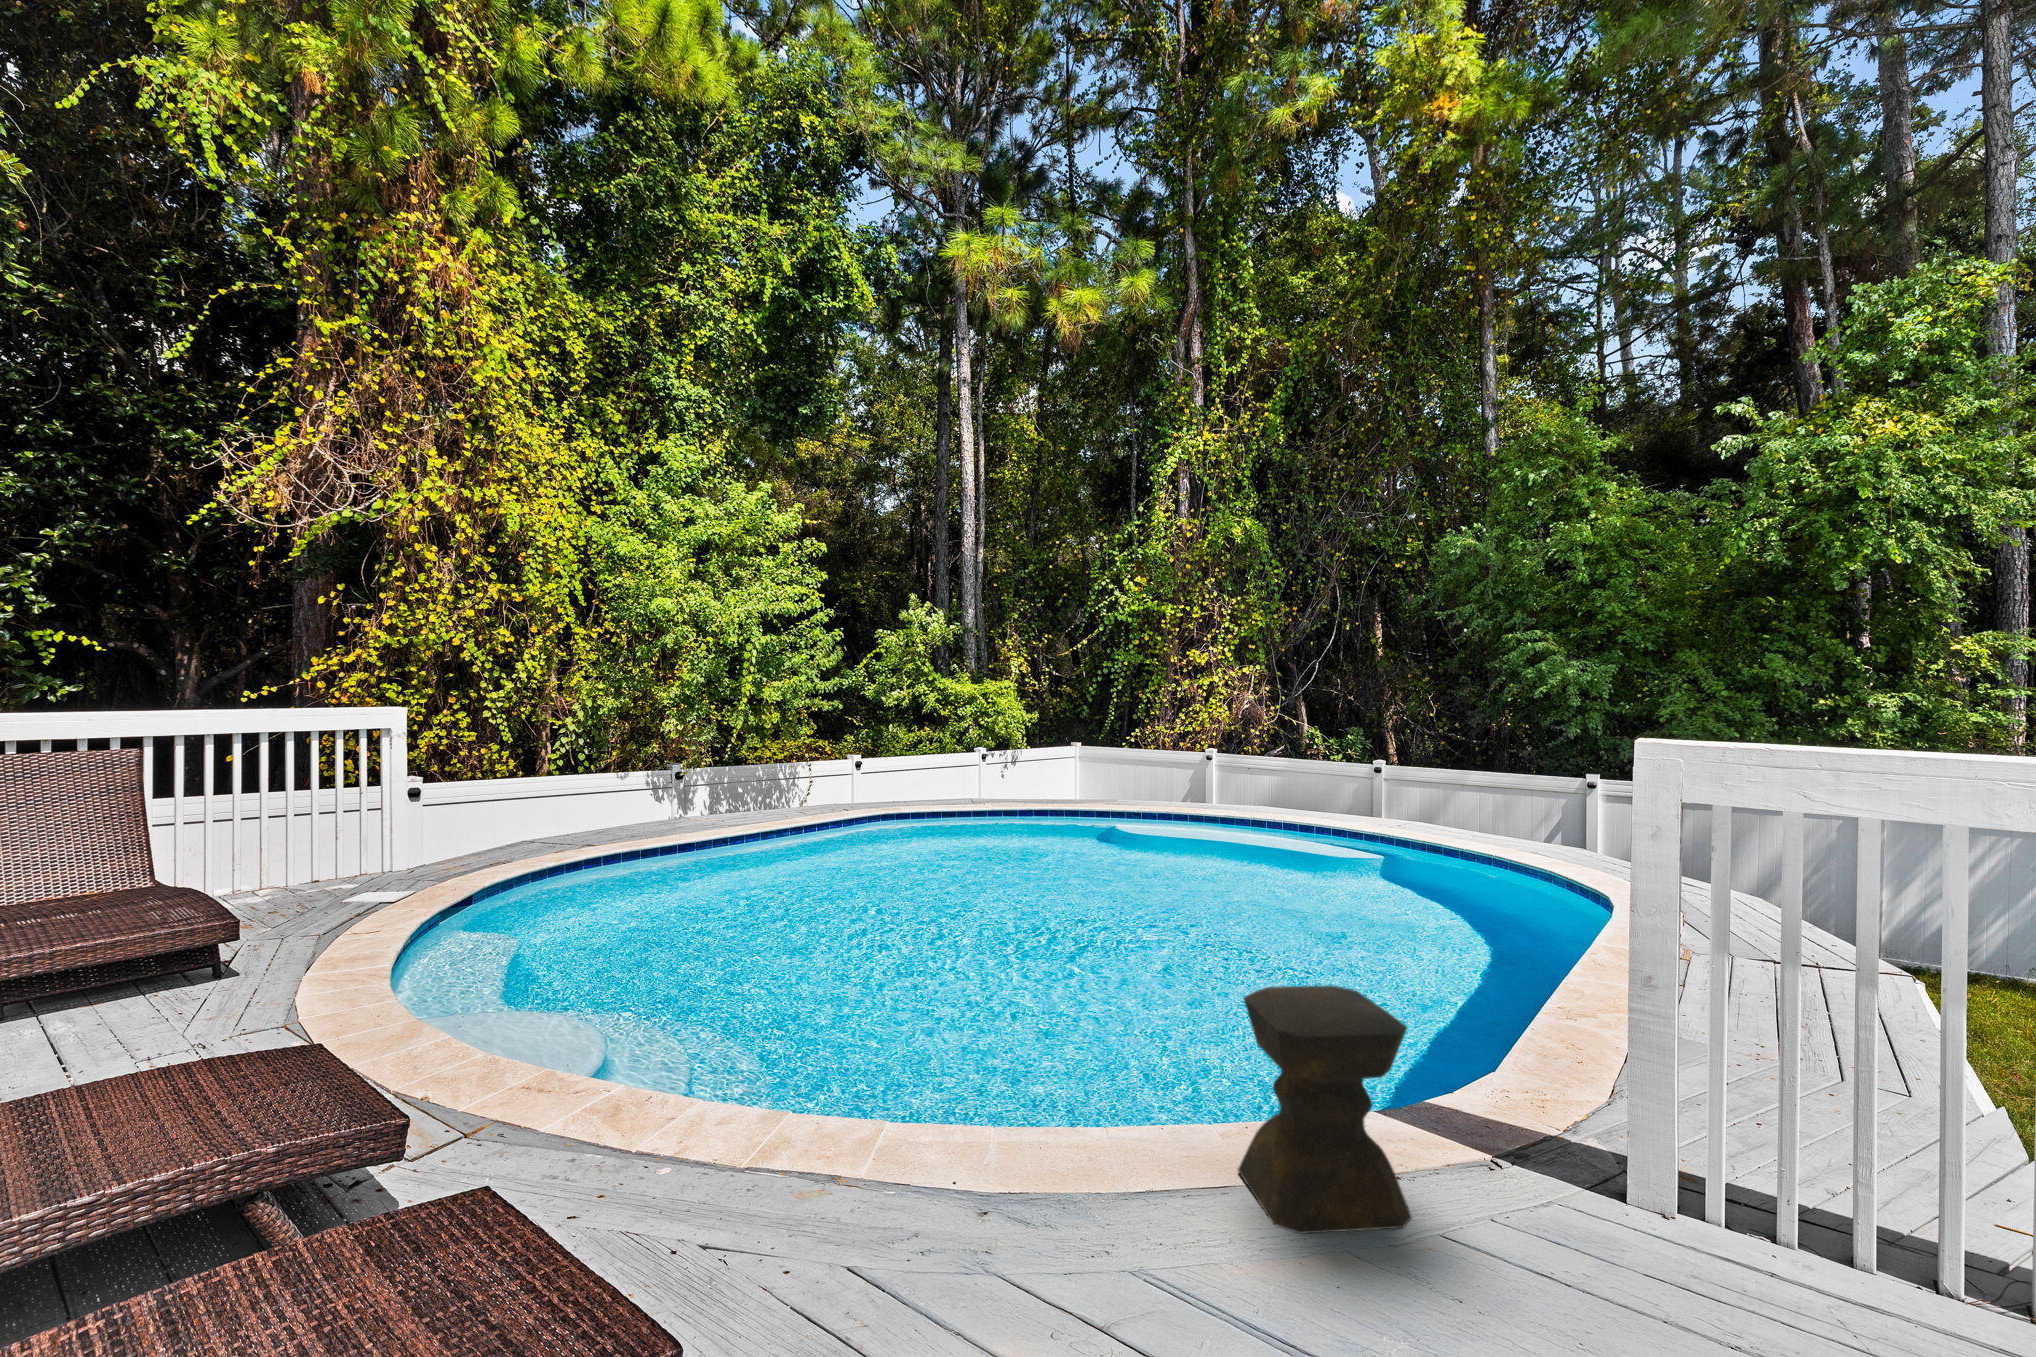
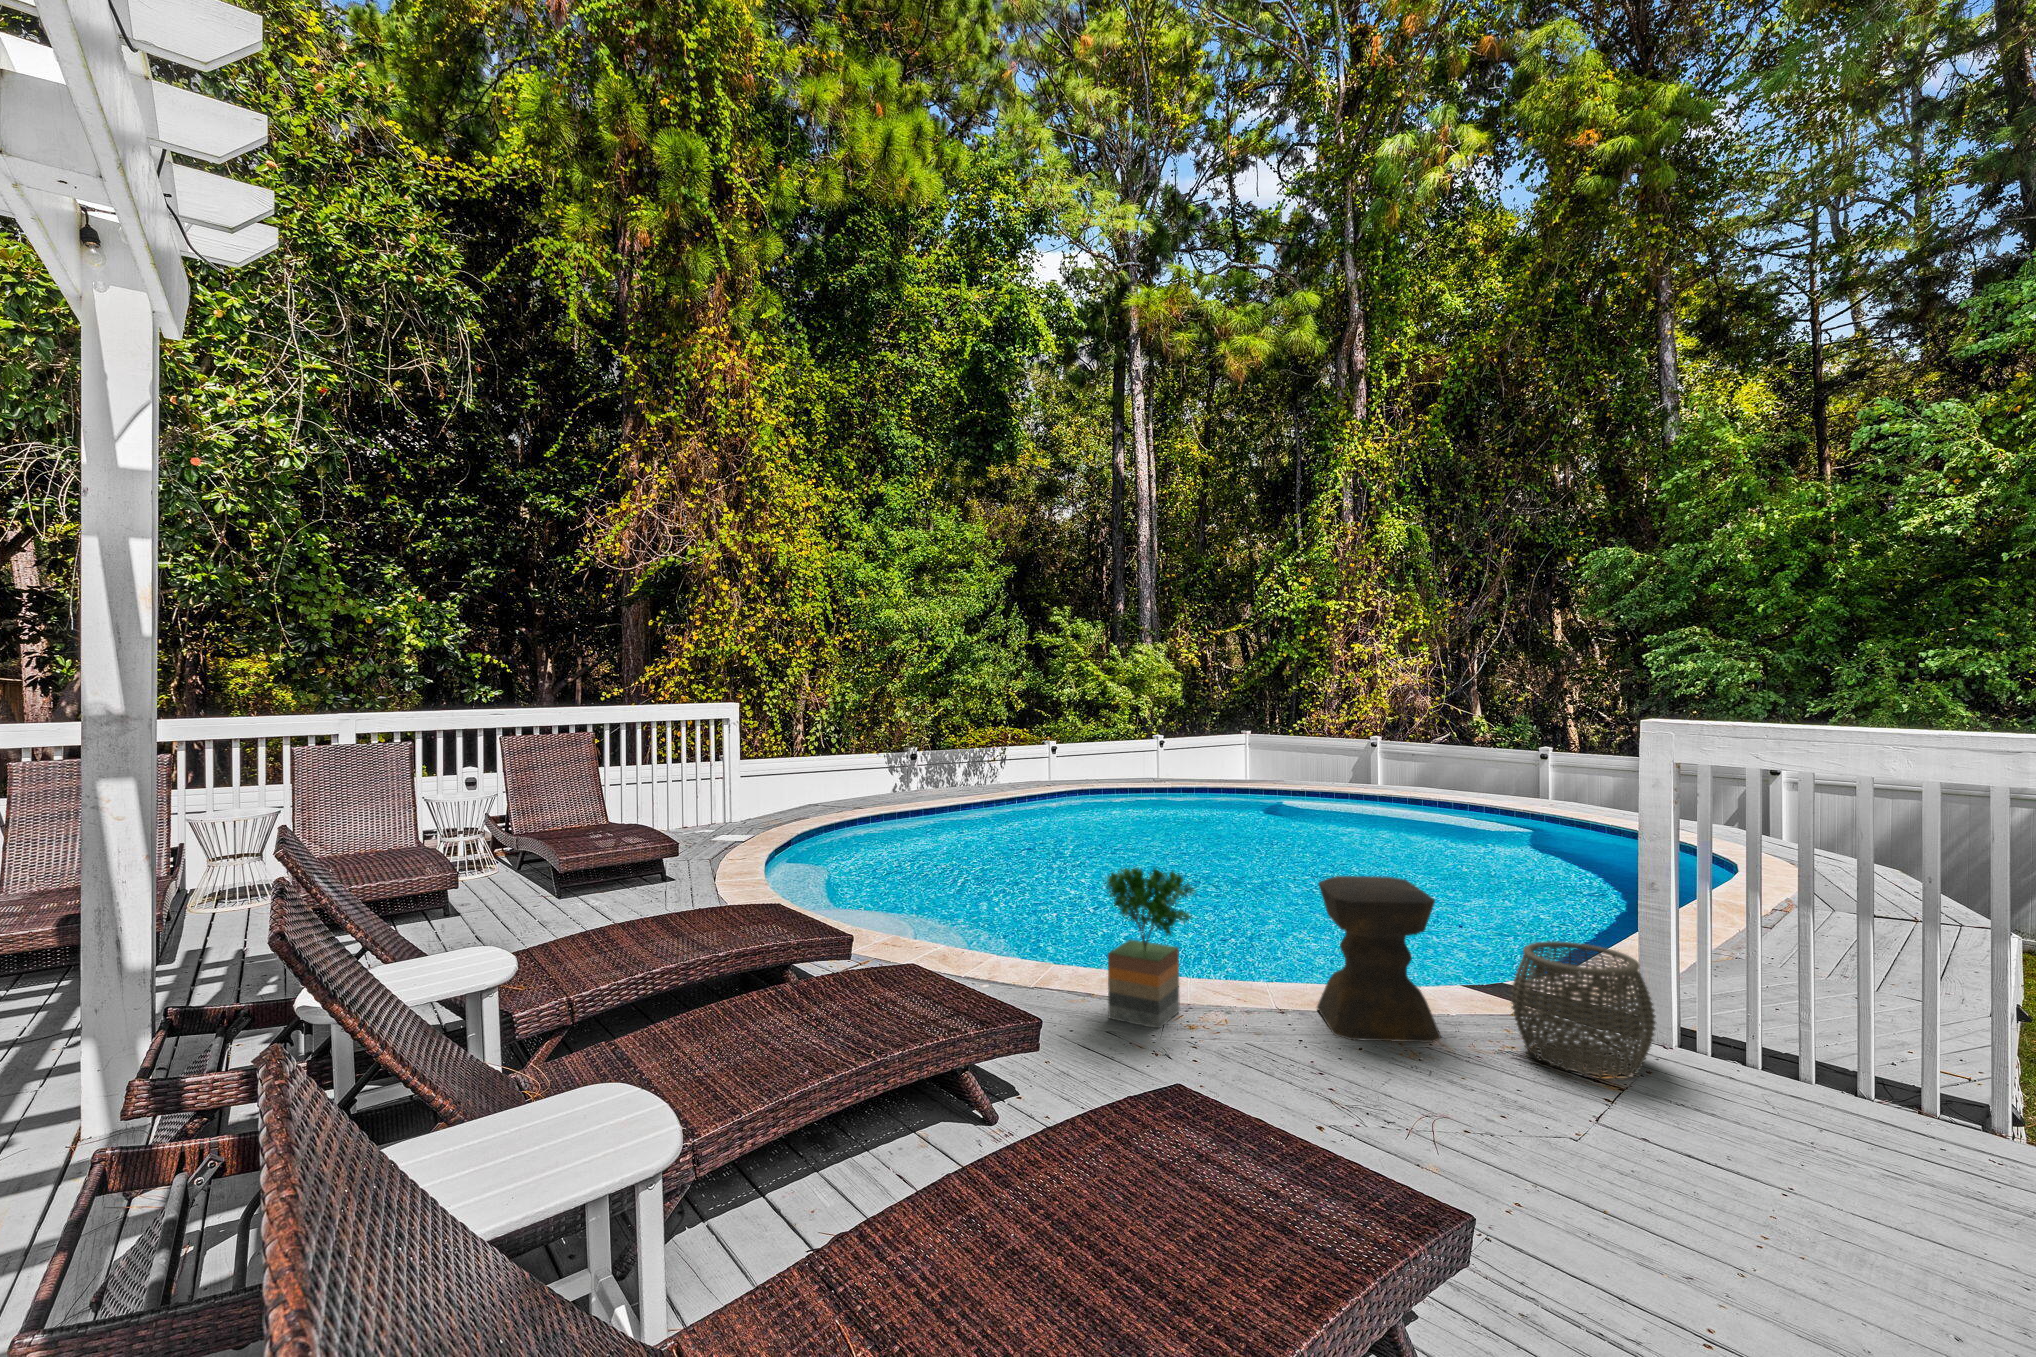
potted tree: none [946,982,1085,1236] -> present [1105,868,1194,1028]
woven basket: none [1504,1077,1698,1281] -> present [1511,941,1656,1078]

